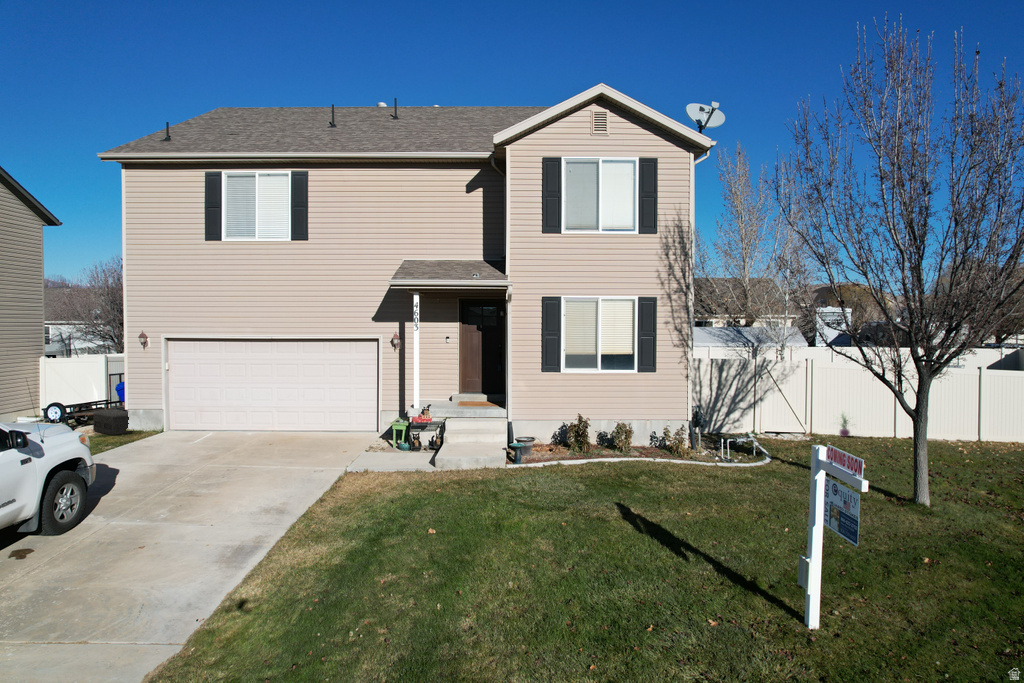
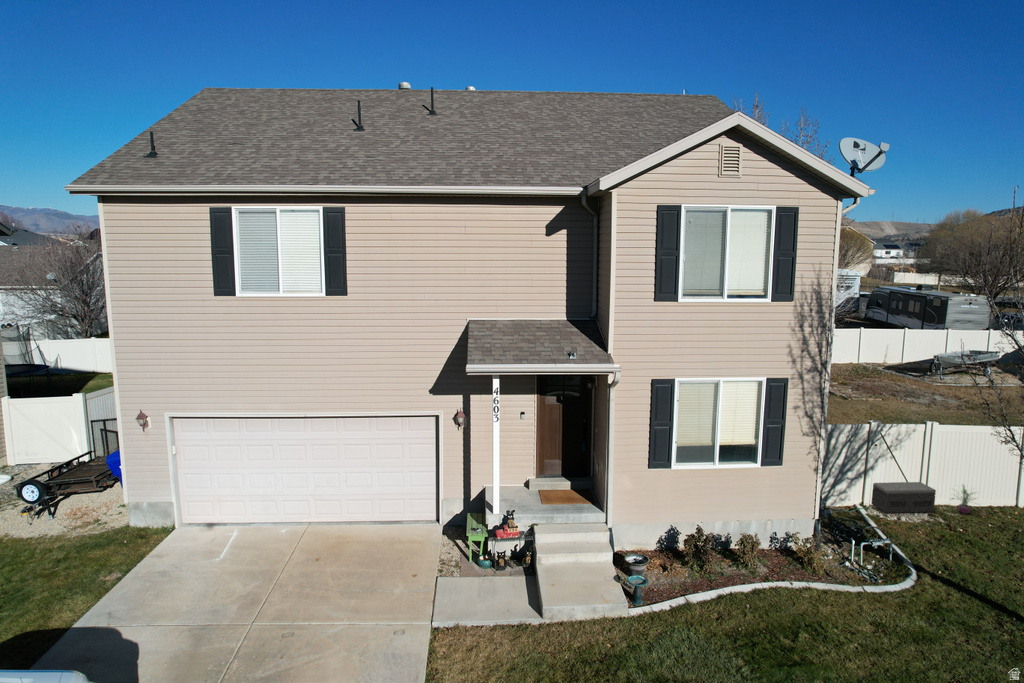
storage bench: present [93,409,134,435] -> present [872,482,936,513]

